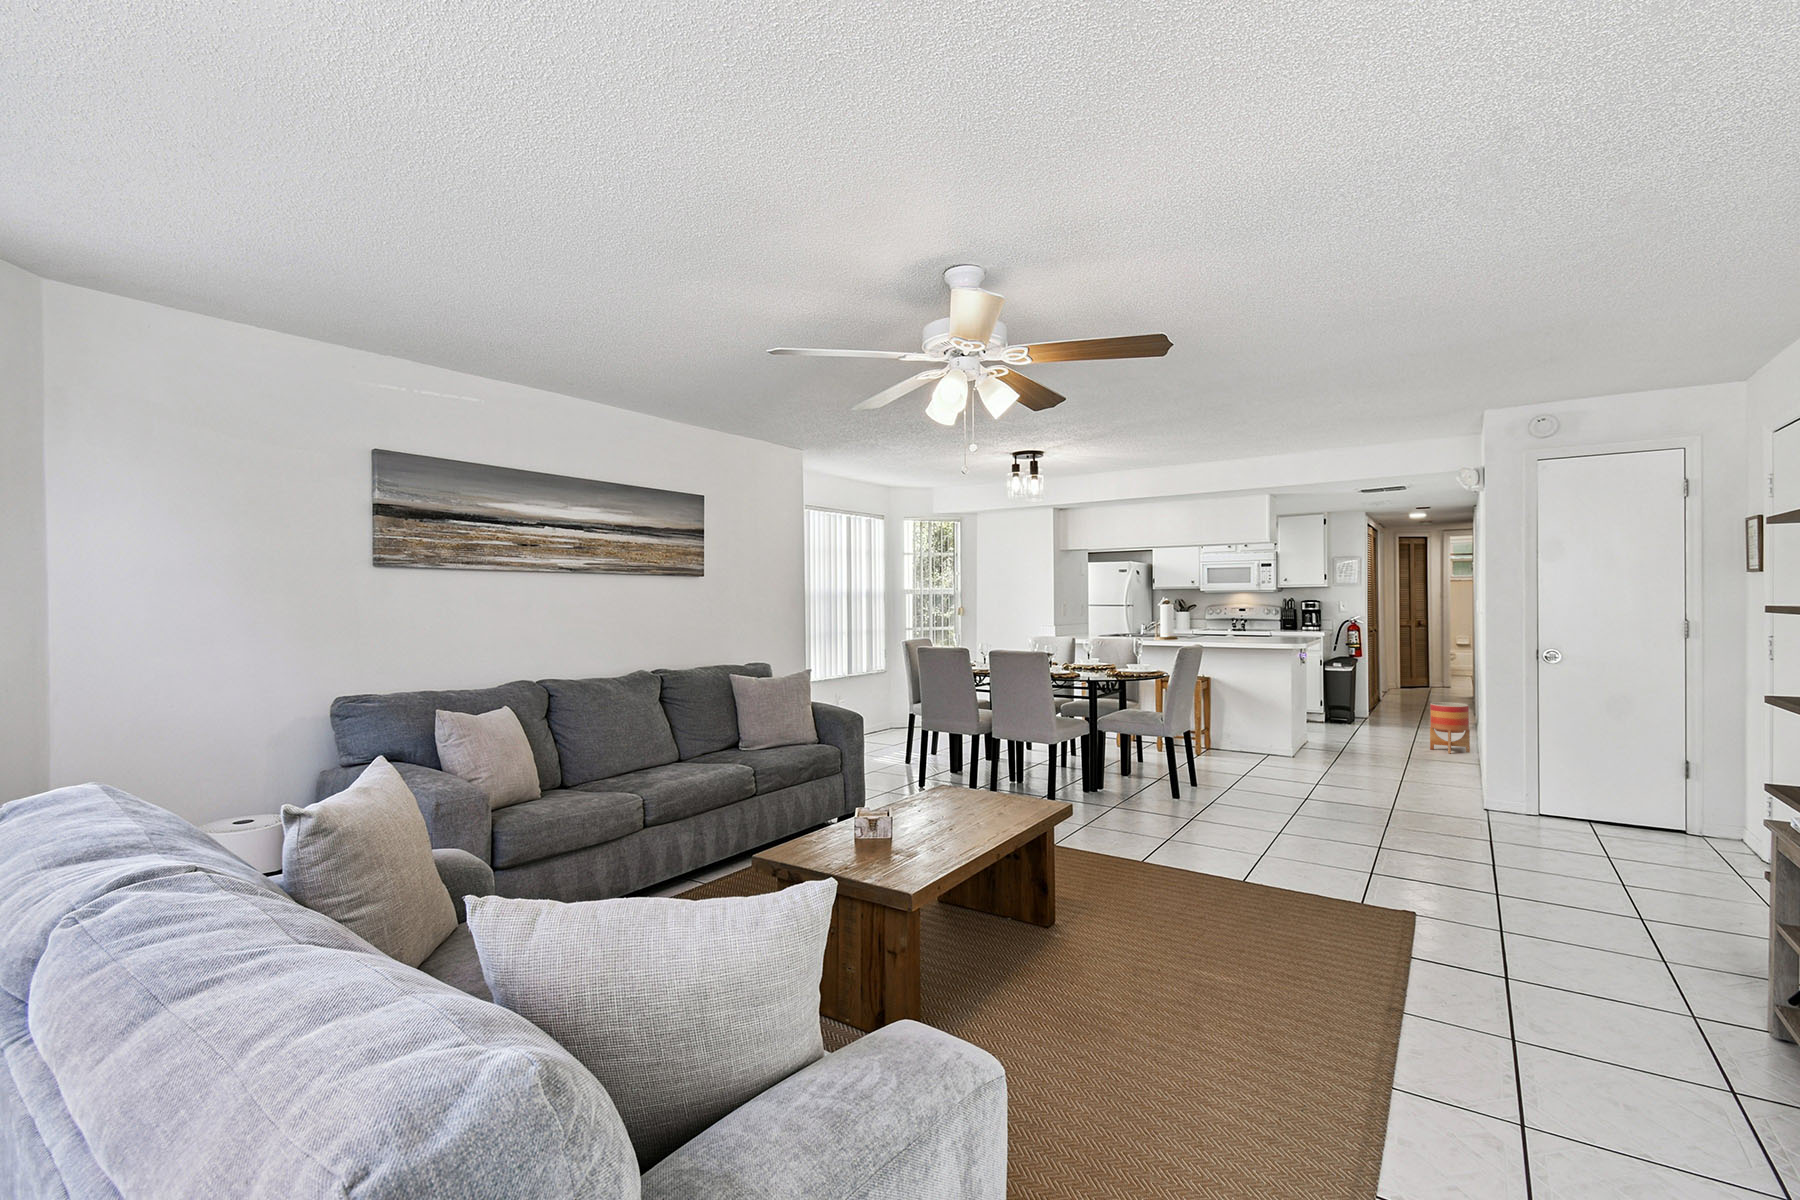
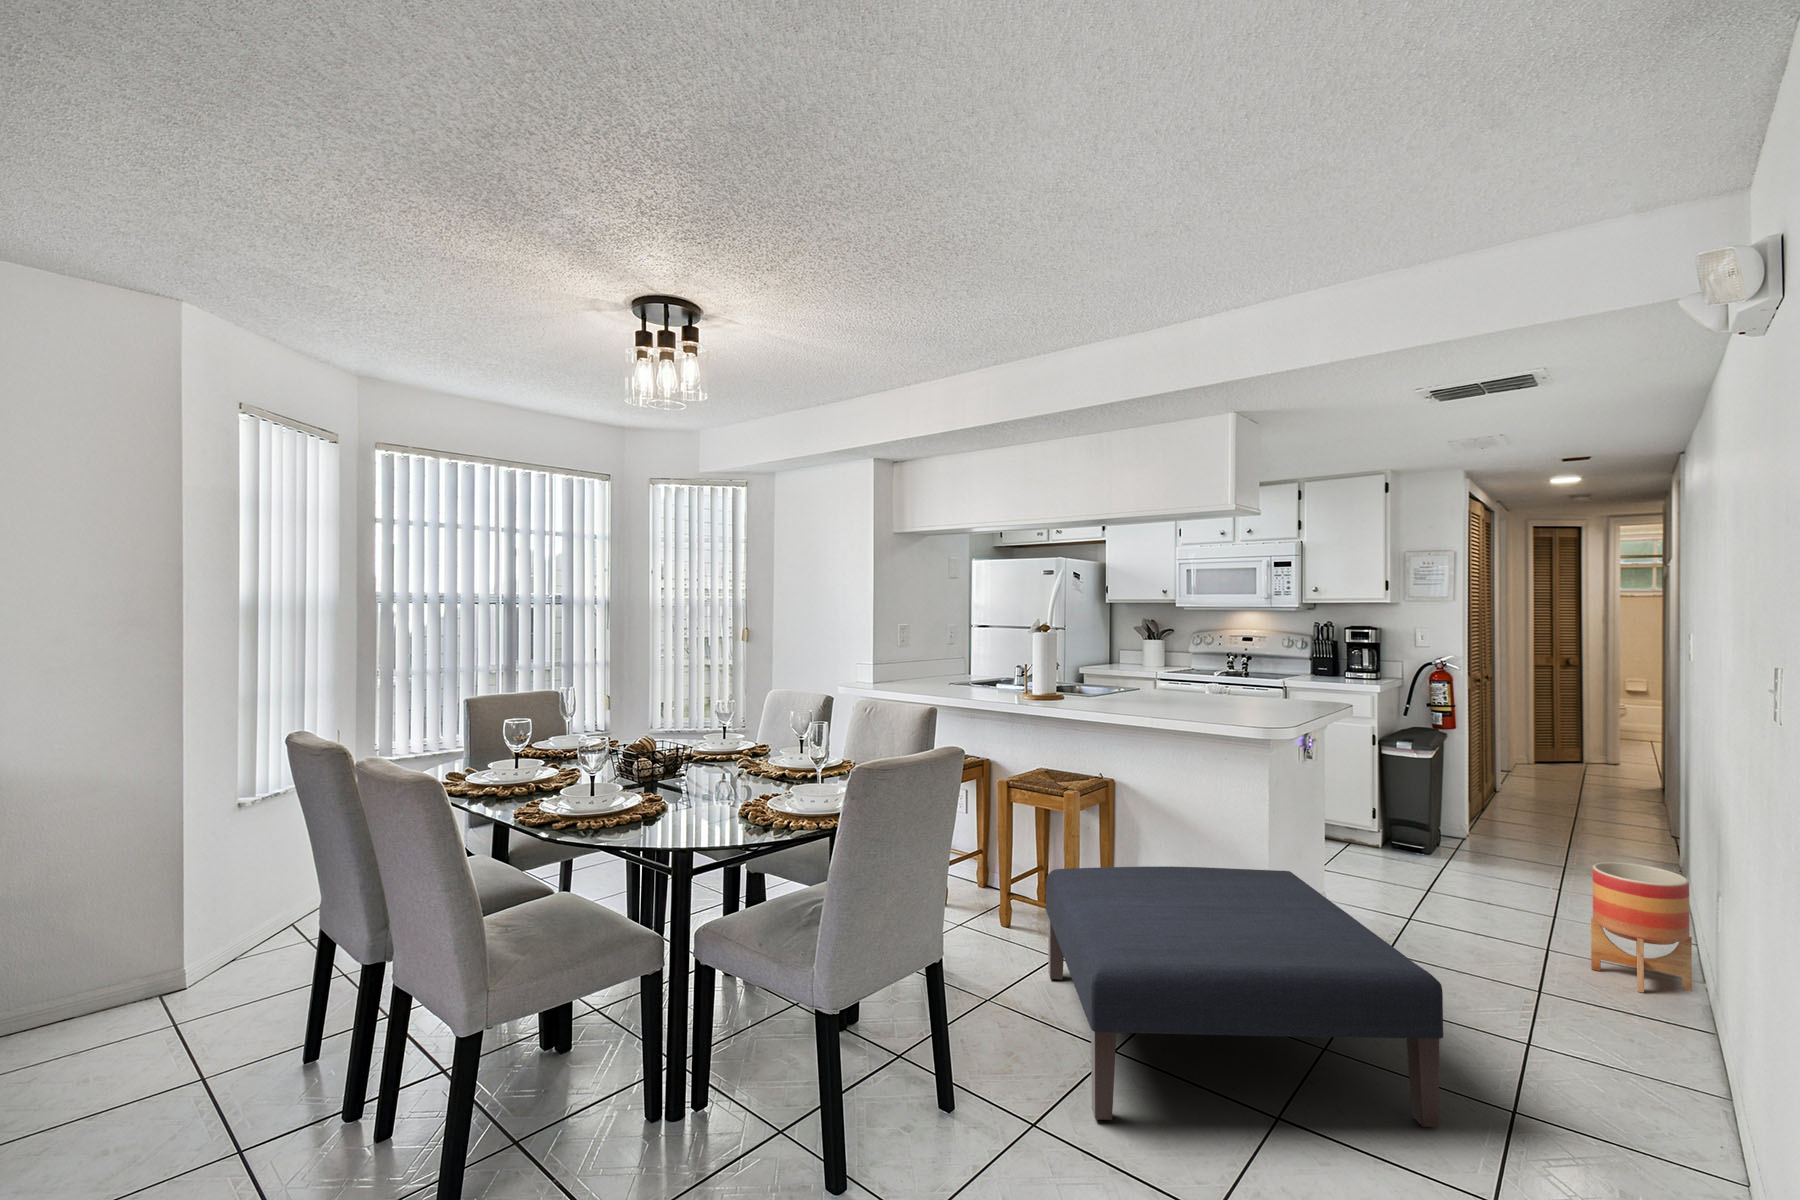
ottoman: none [1199,707,1378,783] -> present [1046,866,1443,1127]

